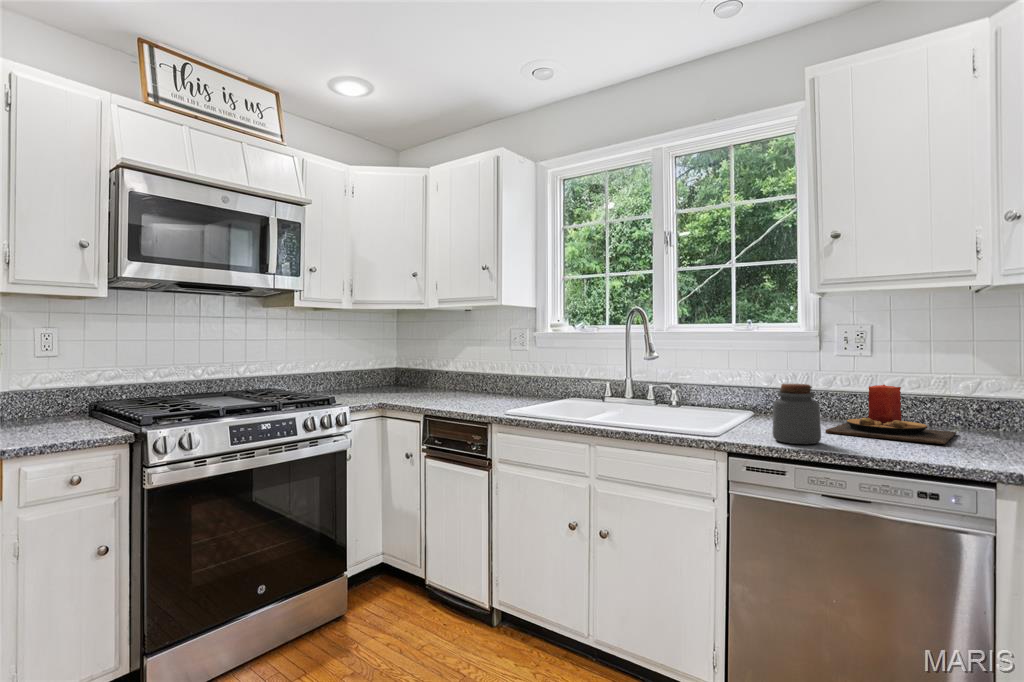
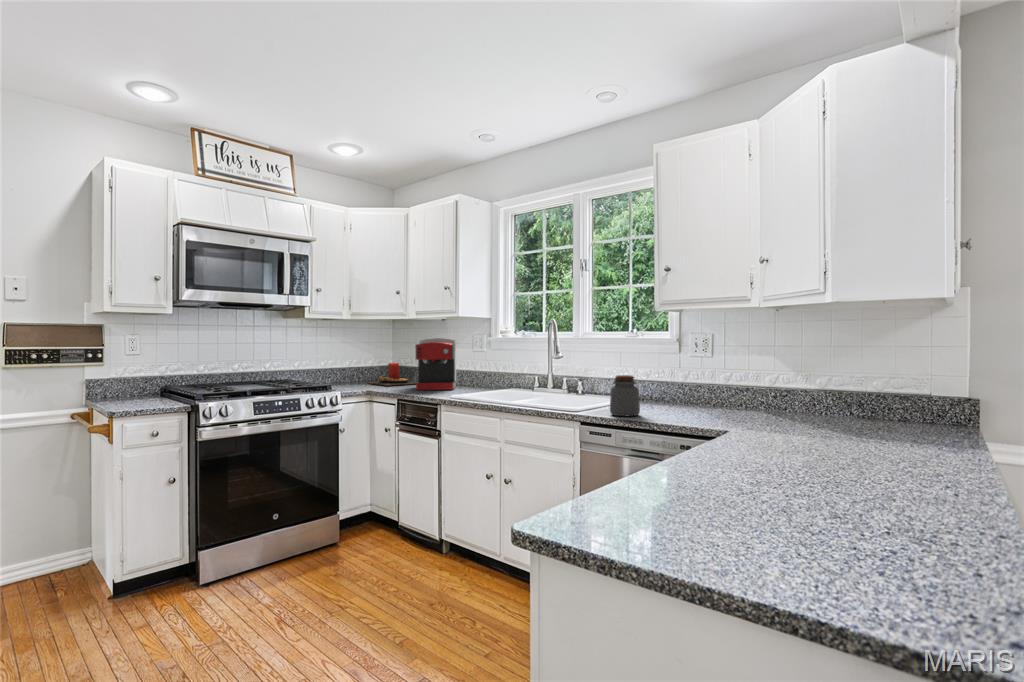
coffee maker: none [444,335,493,402] -> present [416,338,456,390]
candle: present [825,385,956,444] -> present [368,362,416,386]

